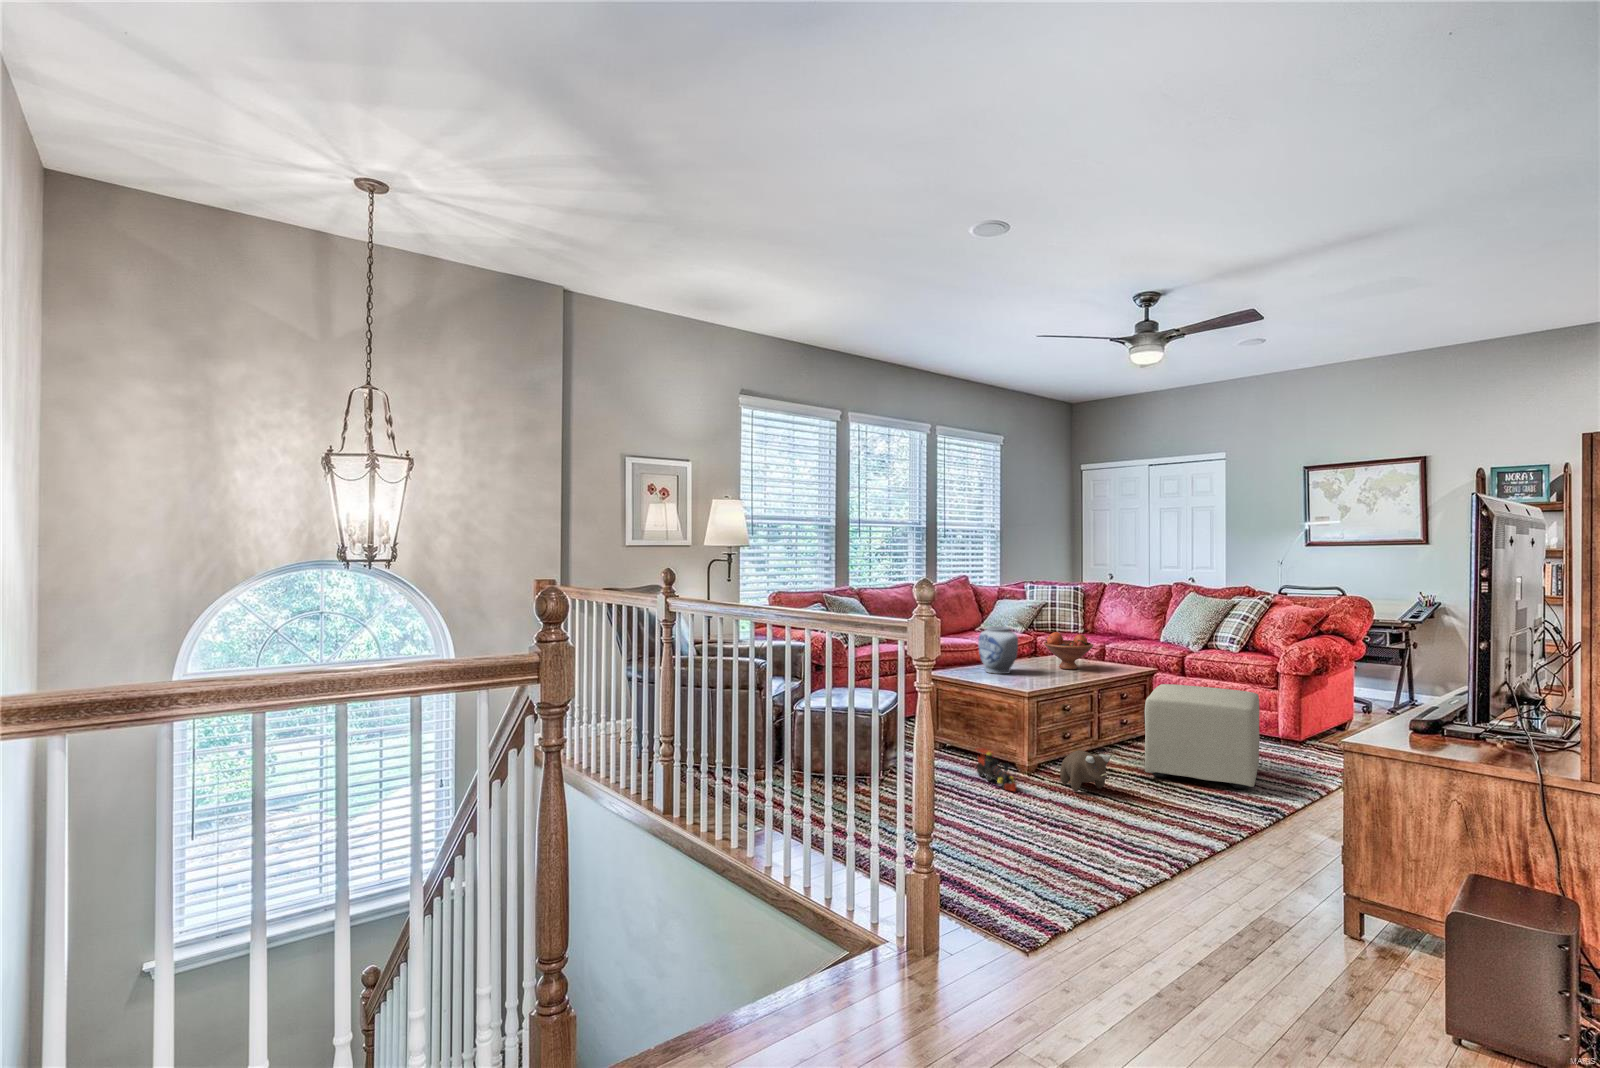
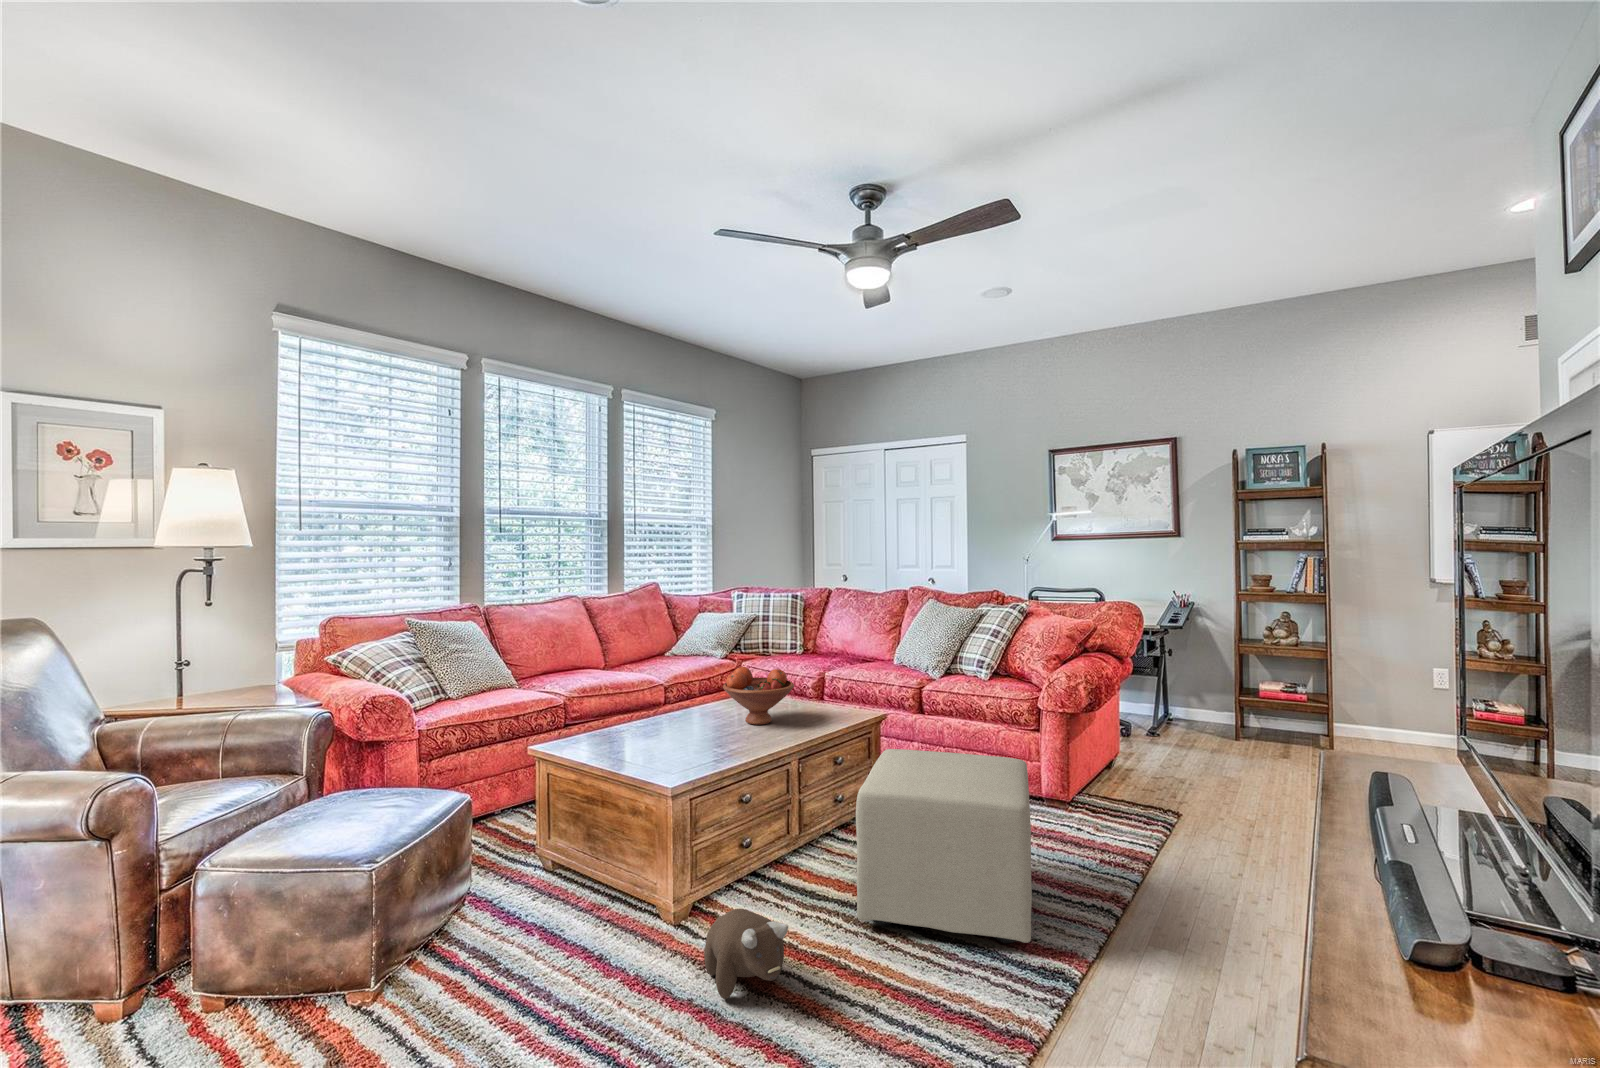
vase: present [978,626,1018,674] -> none [613,664,676,744]
toy train: present [976,748,1017,791] -> none [556,906,612,1021]

